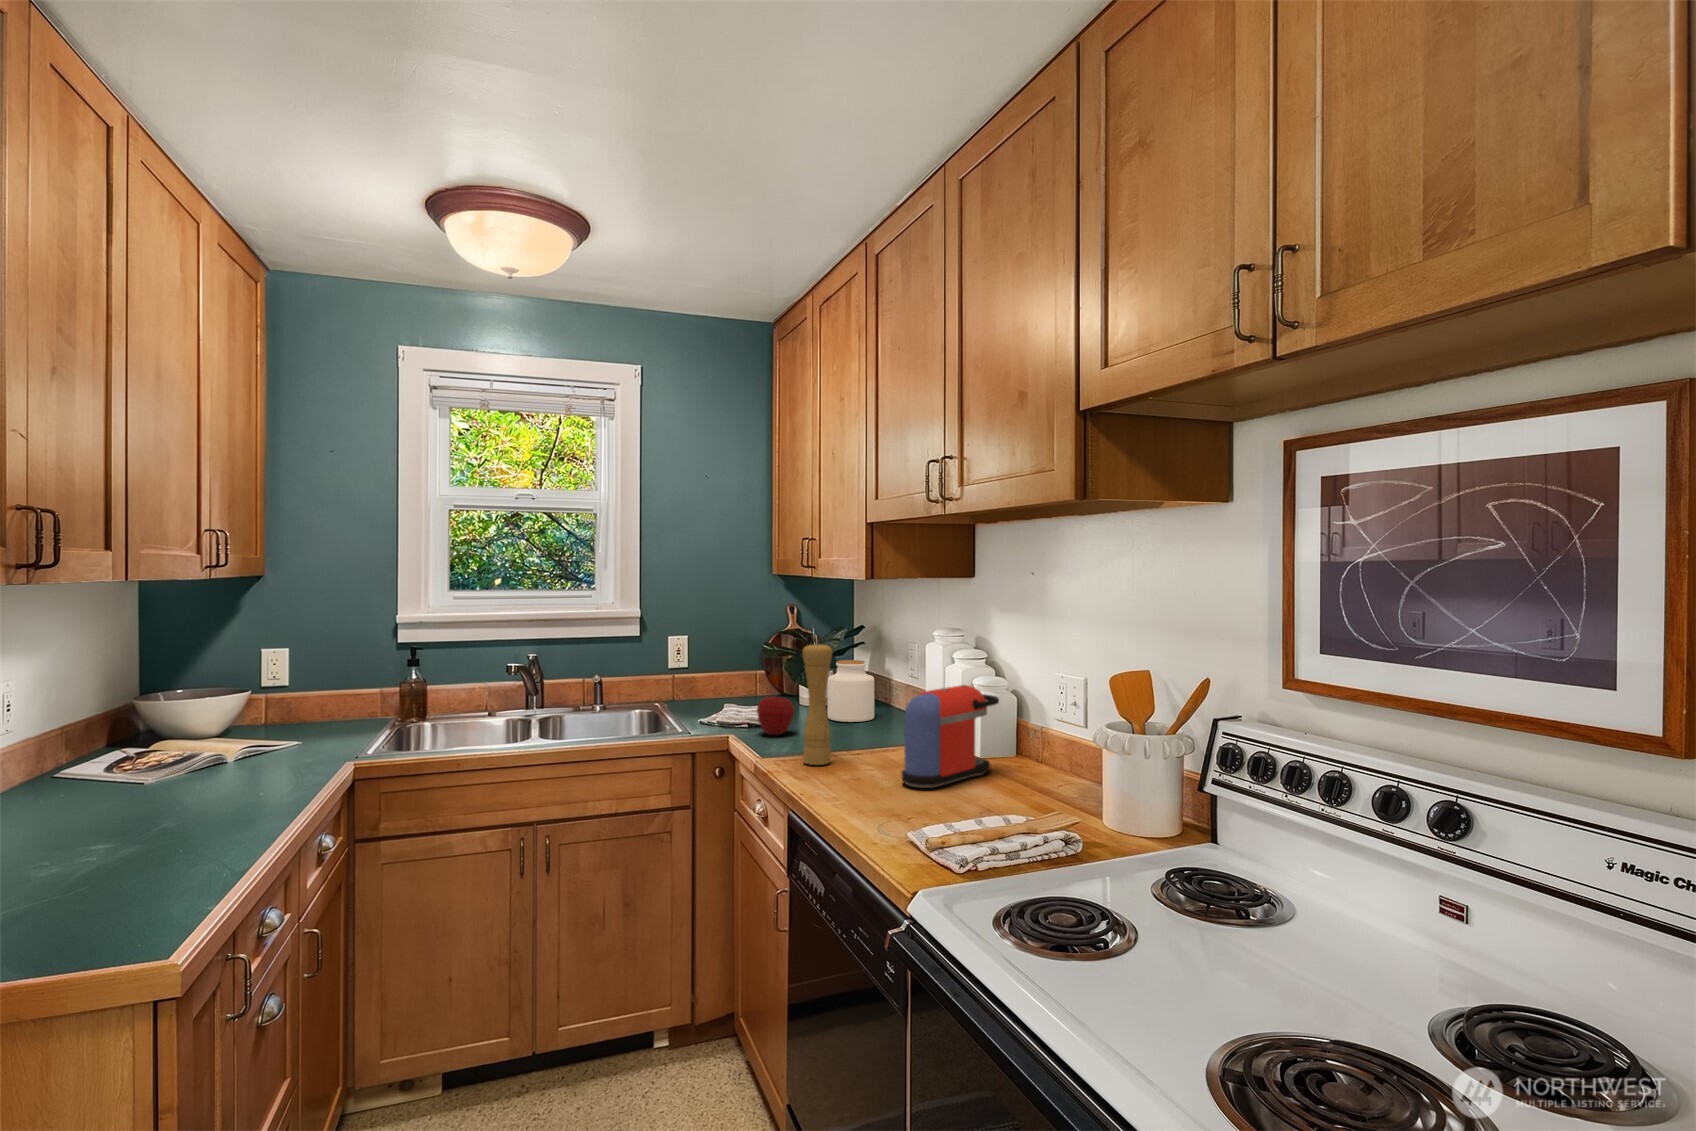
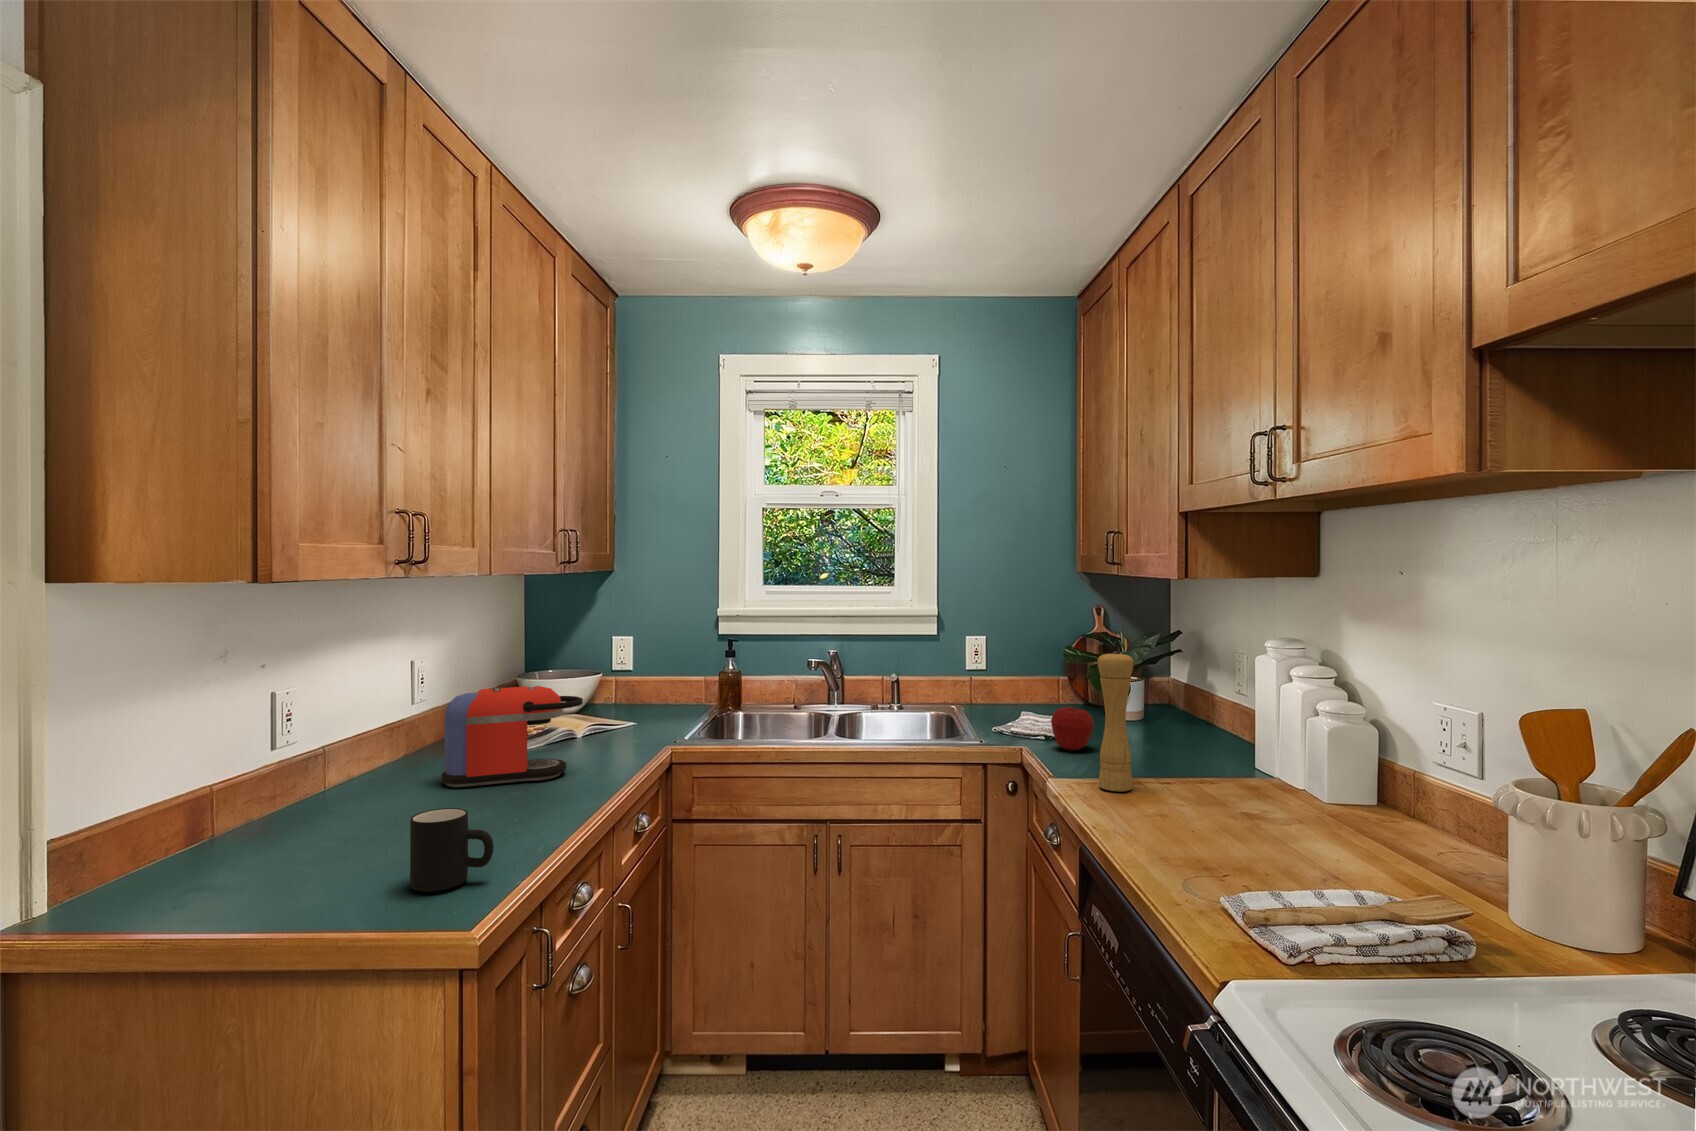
jar: present [827,660,874,722] -> none [1135,670,1192,742]
coffee maker: present [901,685,999,788] -> present [441,686,583,787]
mug: none [63,839,179,937] -> present [410,808,494,892]

